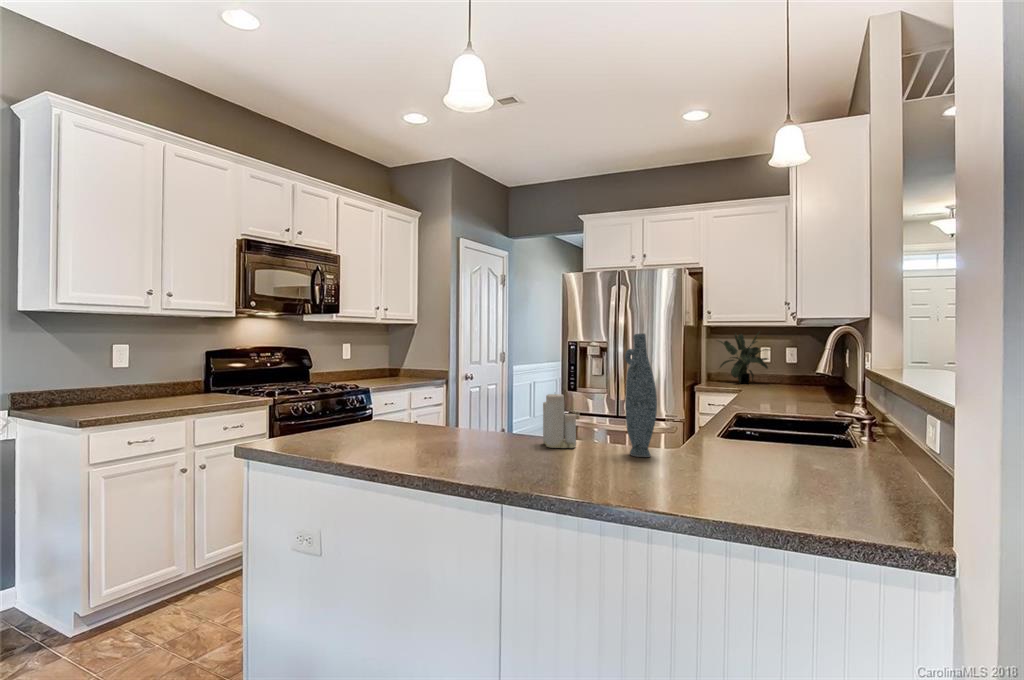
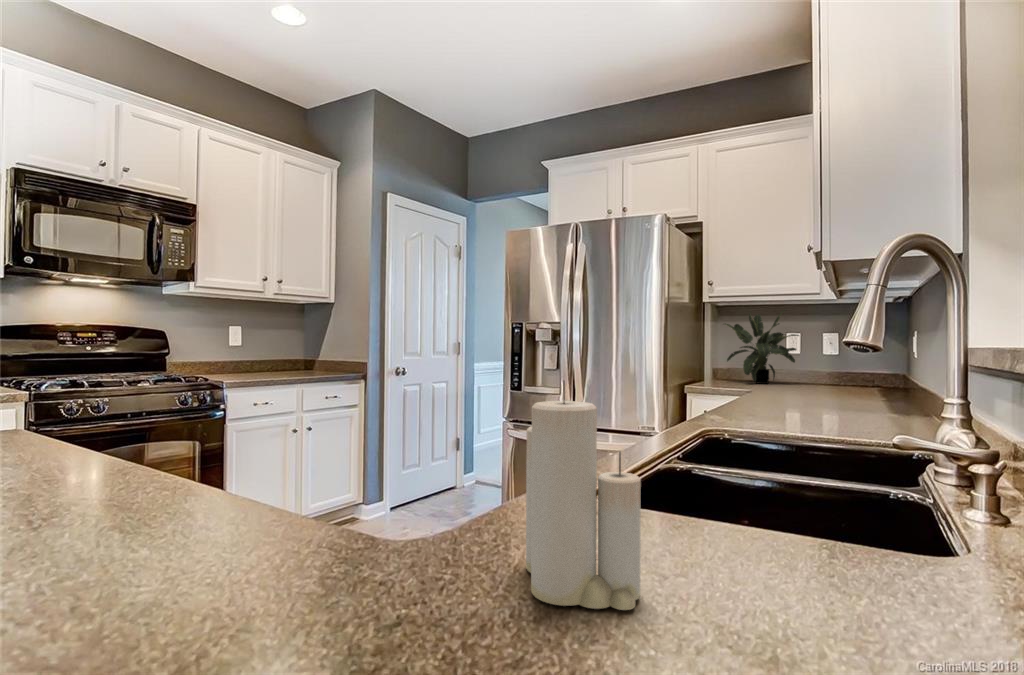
vase: present [625,333,657,457] -> none [162,182,281,593]
candle: present [543,394,576,448] -> present [526,381,641,610]

